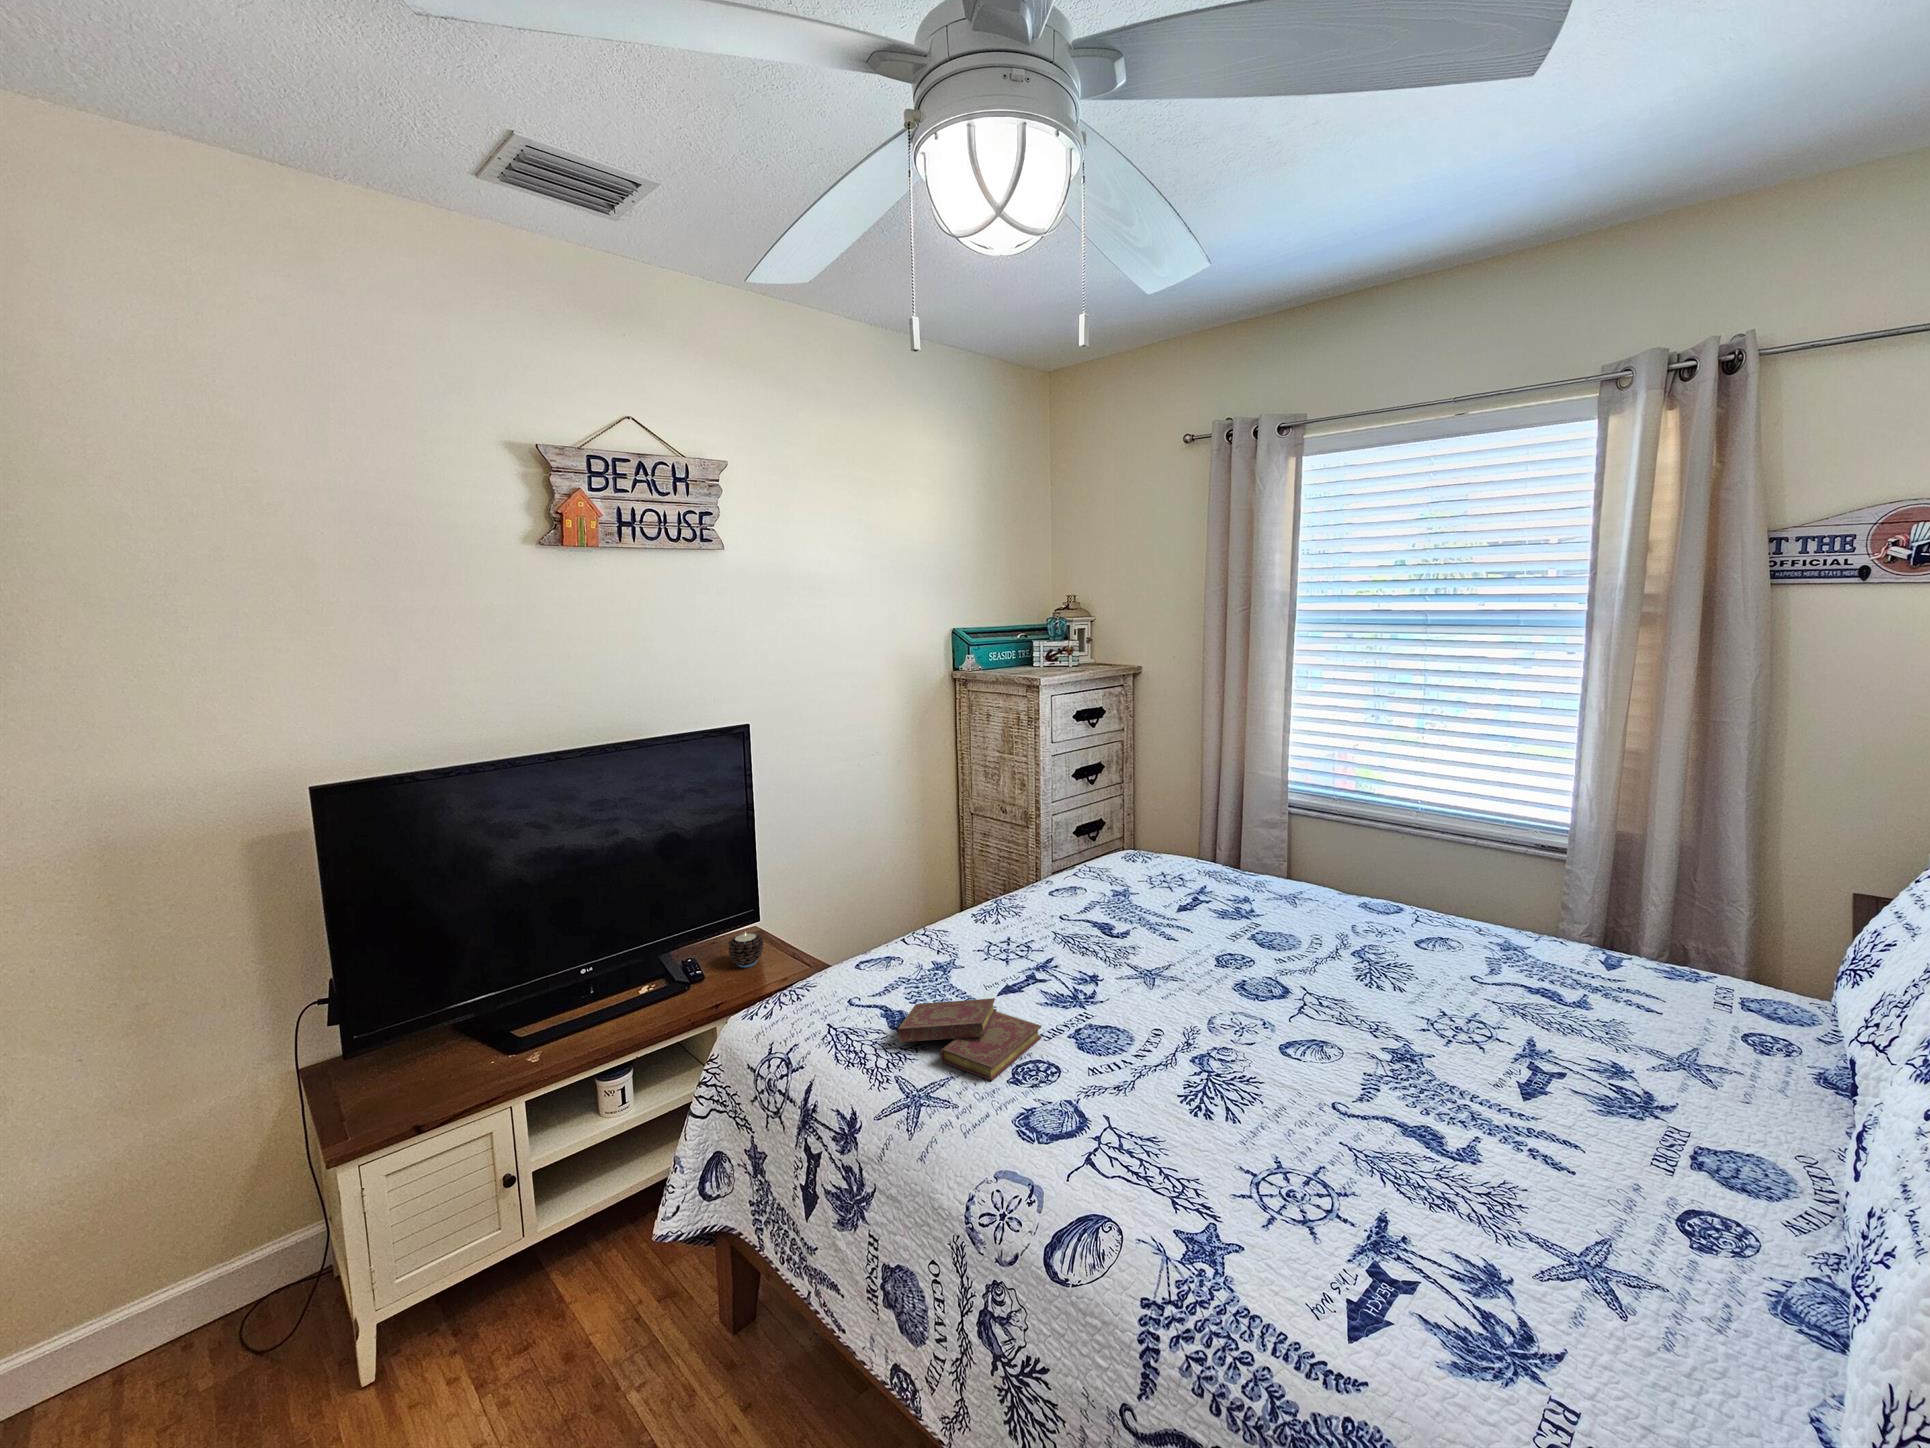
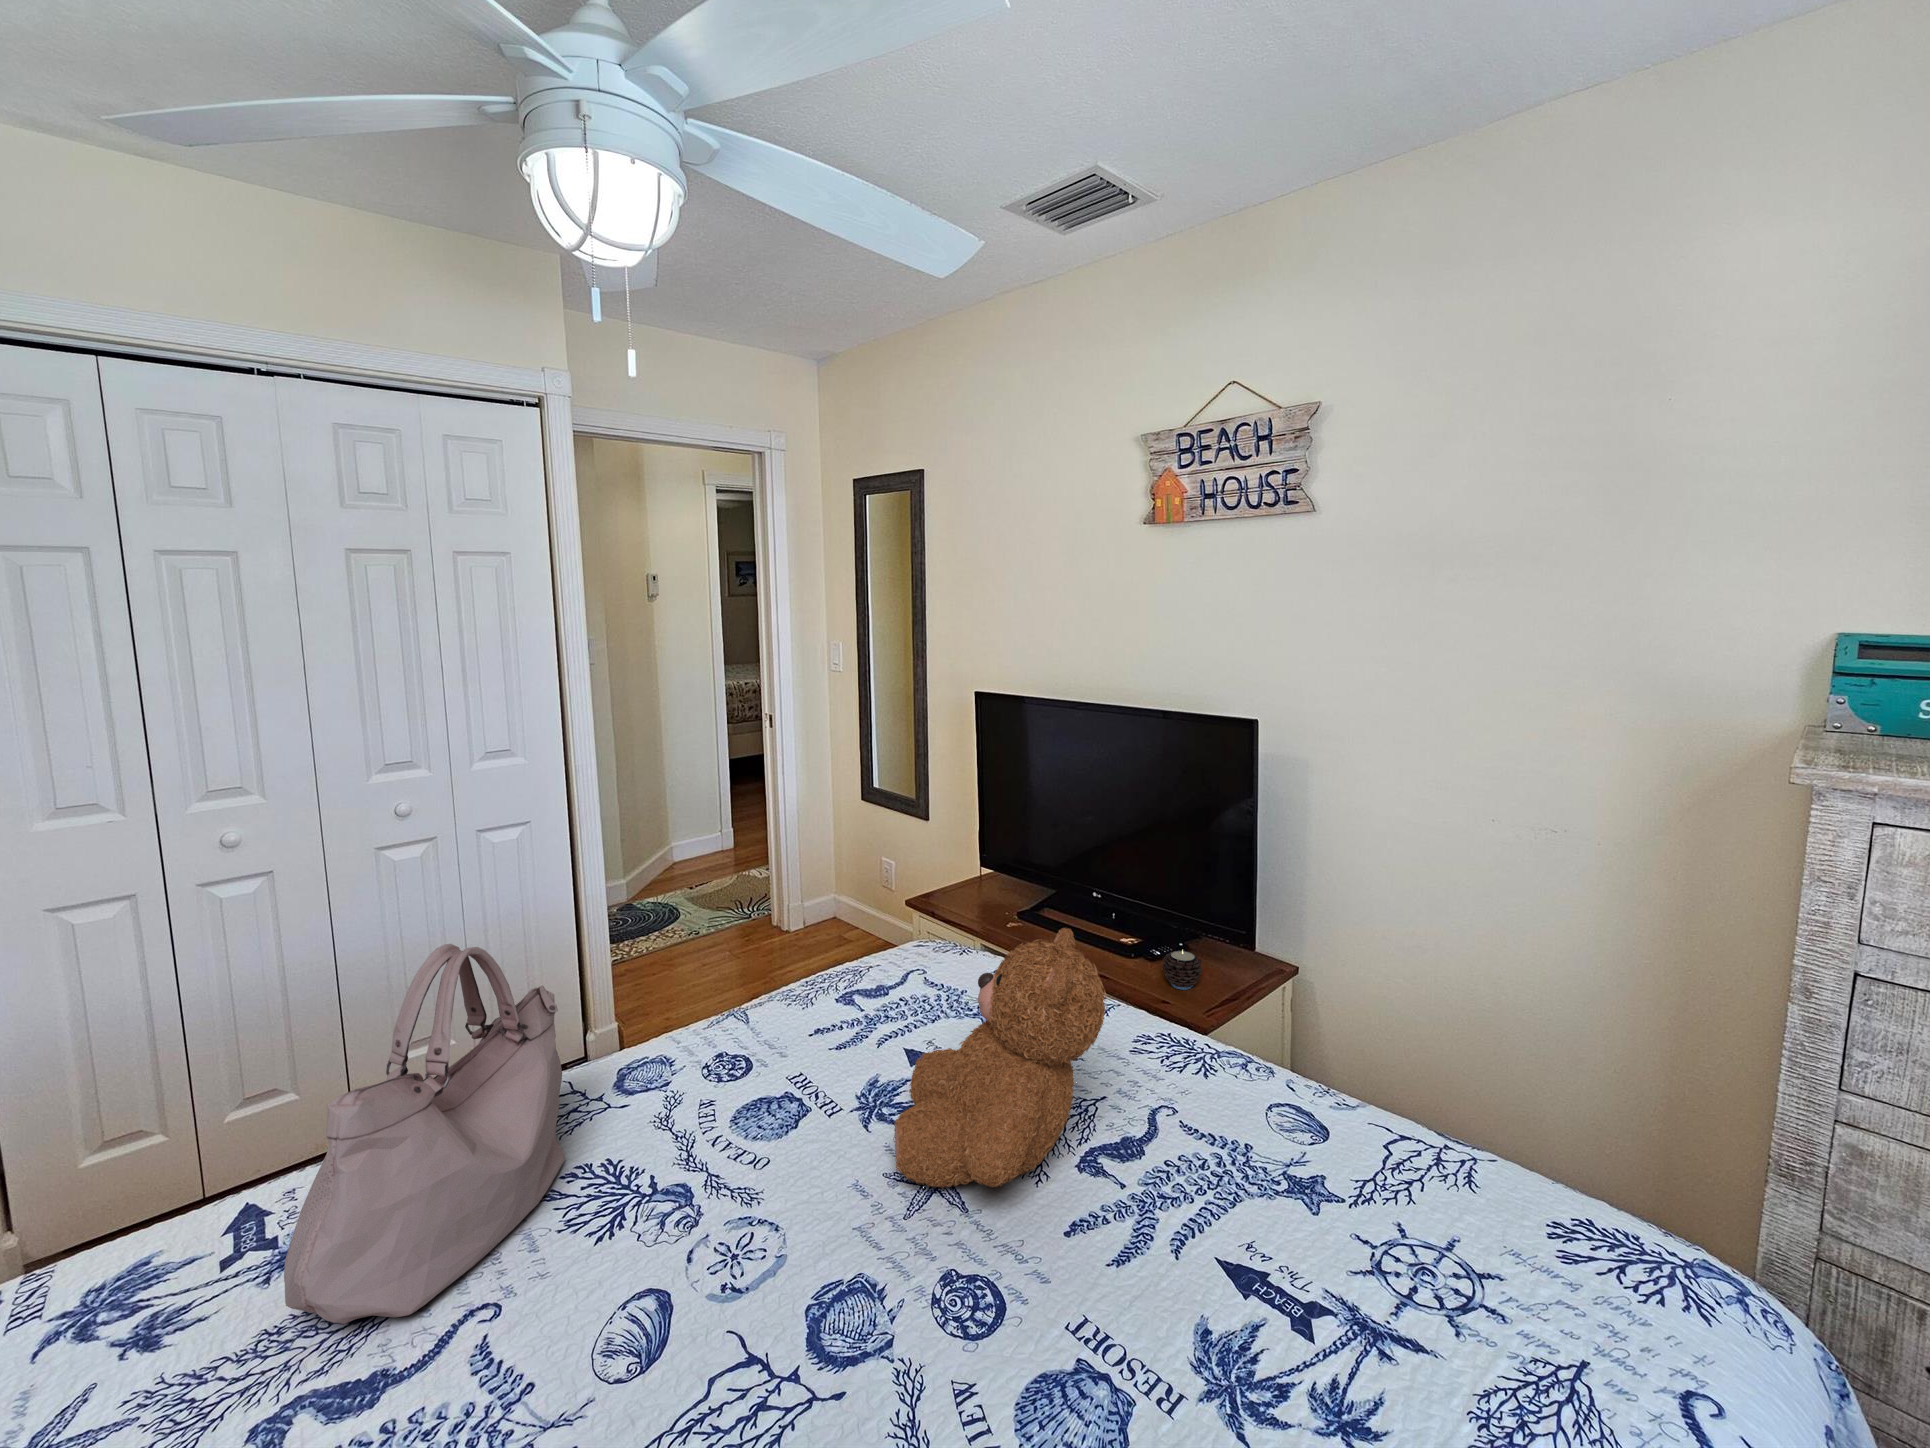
teddy bear: none [1053,809,1190,976] -> present [893,928,1107,1188]
handbag: none [1153,915,1434,1197] -> present [284,944,565,1324]
book: present [898,998,1042,1081] -> none [731,987,874,1081]

